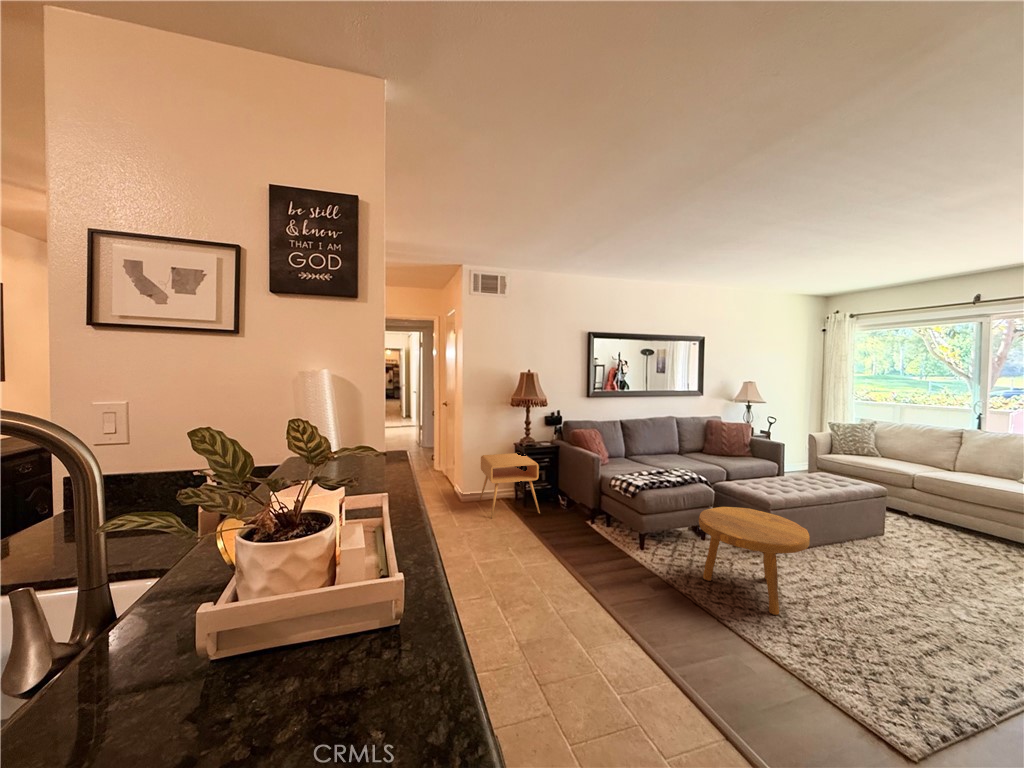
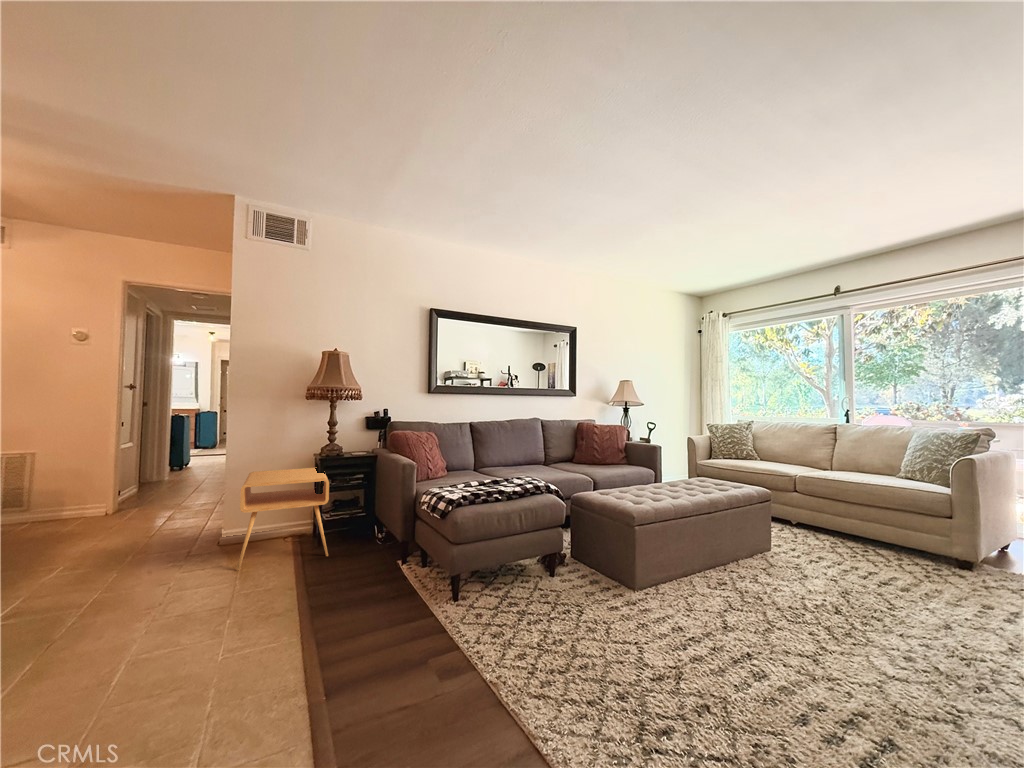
footstool: present [699,507,810,615] -> none [519,523,678,709]

